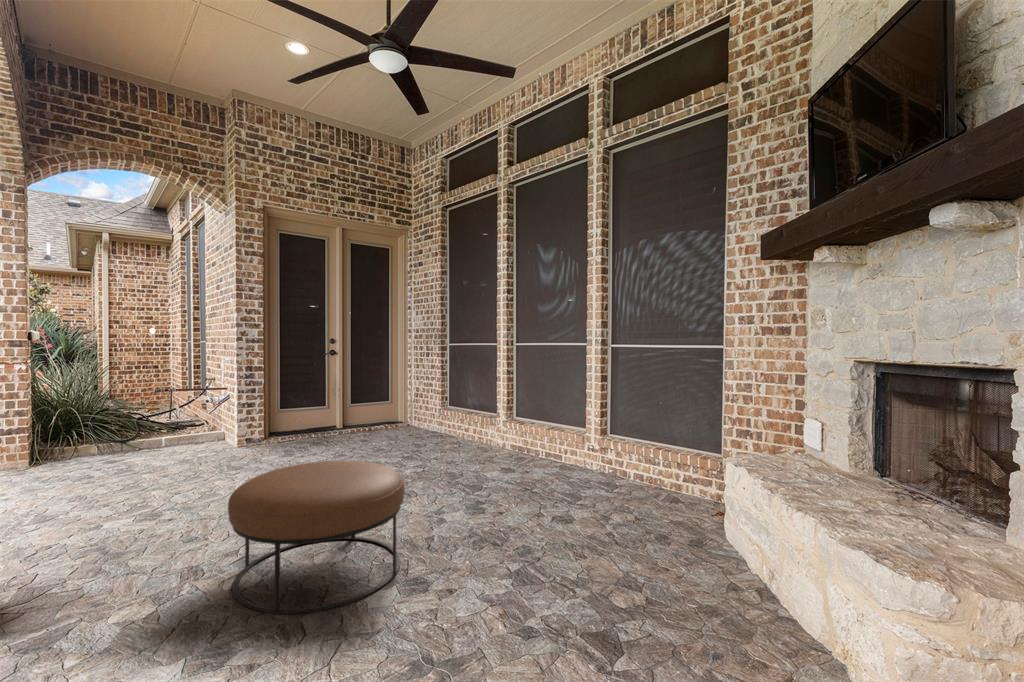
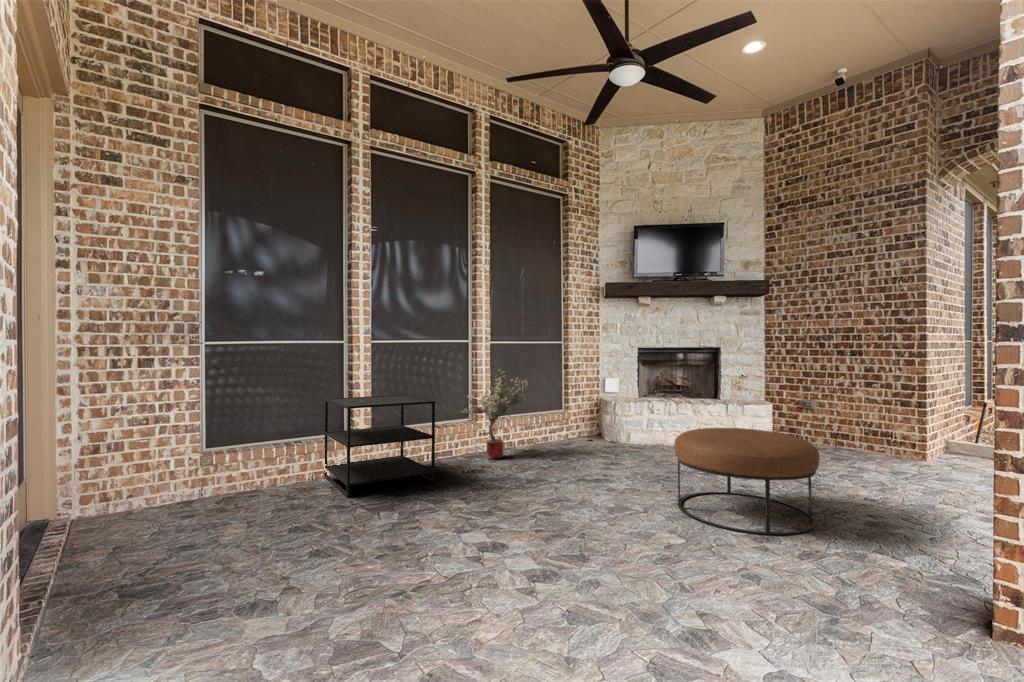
potted tree: none [536,377,595,476] -> present [461,370,528,459]
side table: none [426,387,516,463] -> present [324,395,435,497]

